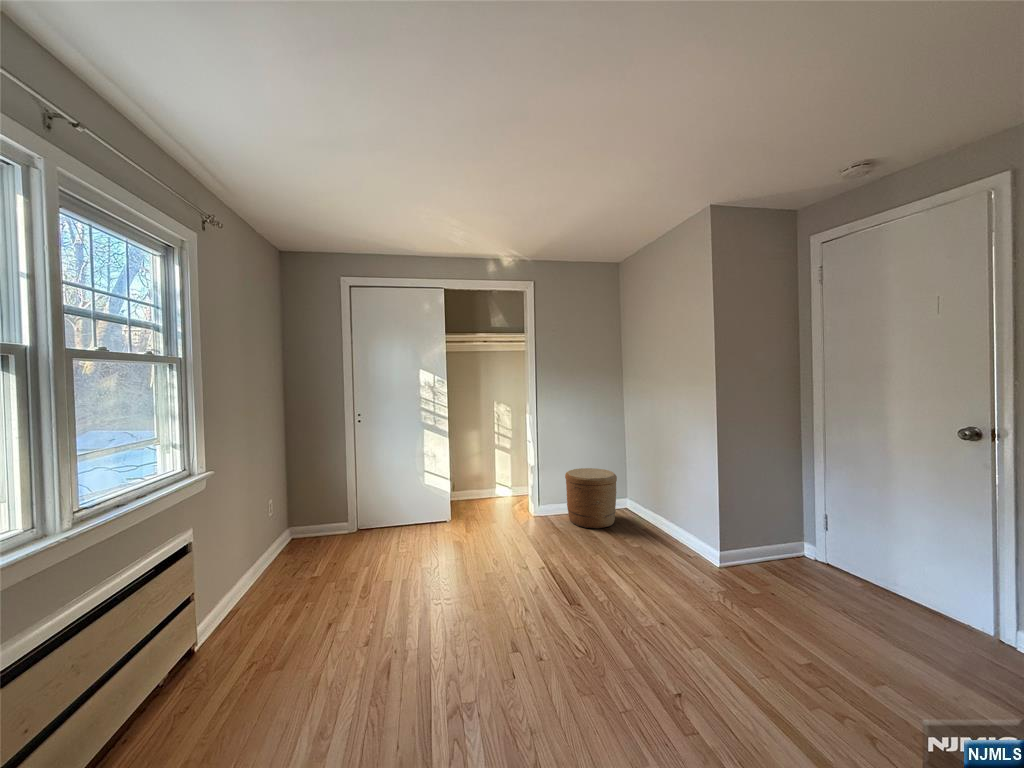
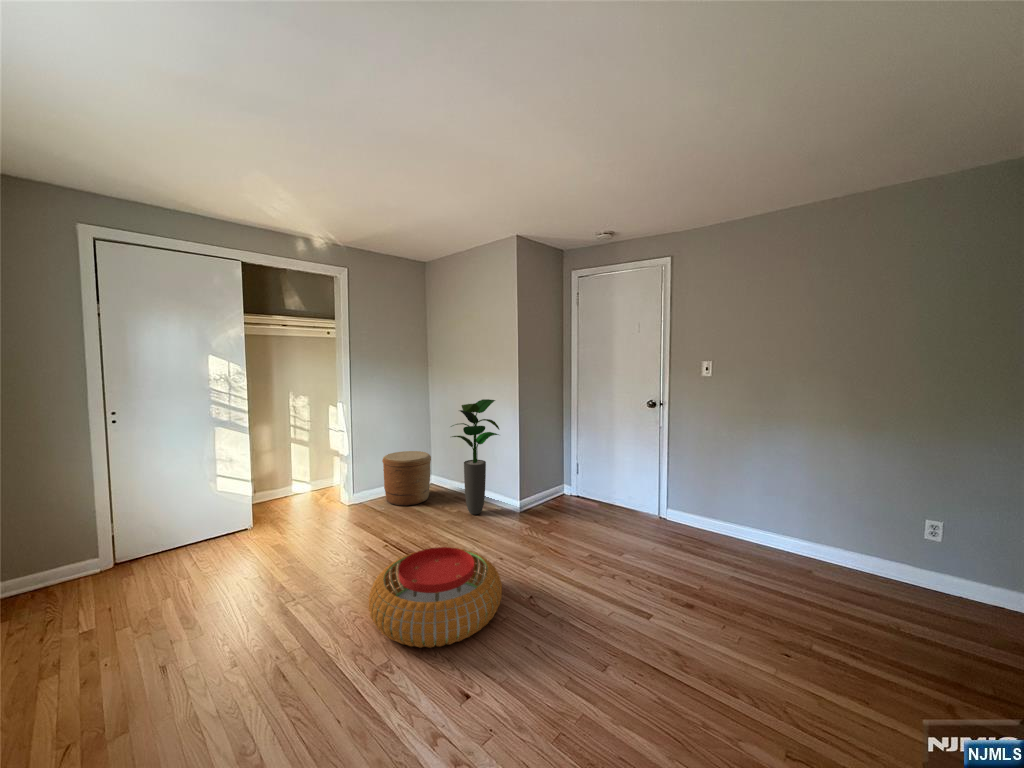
potted plant: none [627,414,694,556] -> present [451,399,499,514]
pouf: none [475,583,635,715] -> present [369,547,502,648]

